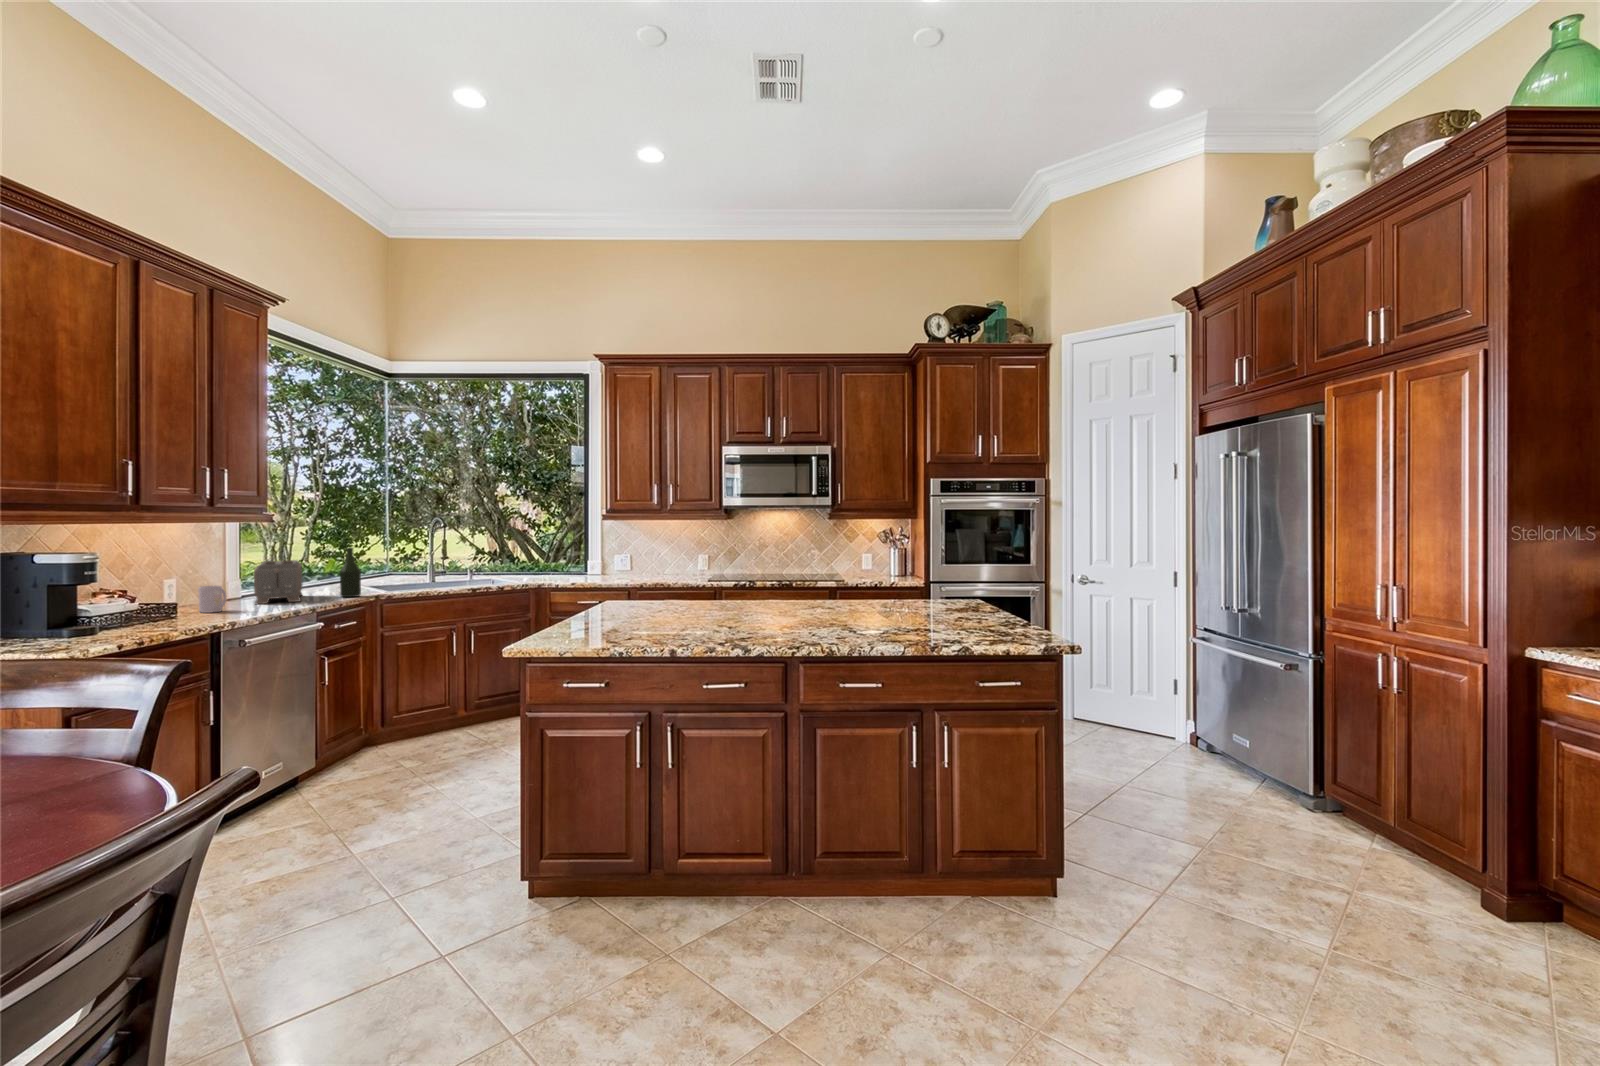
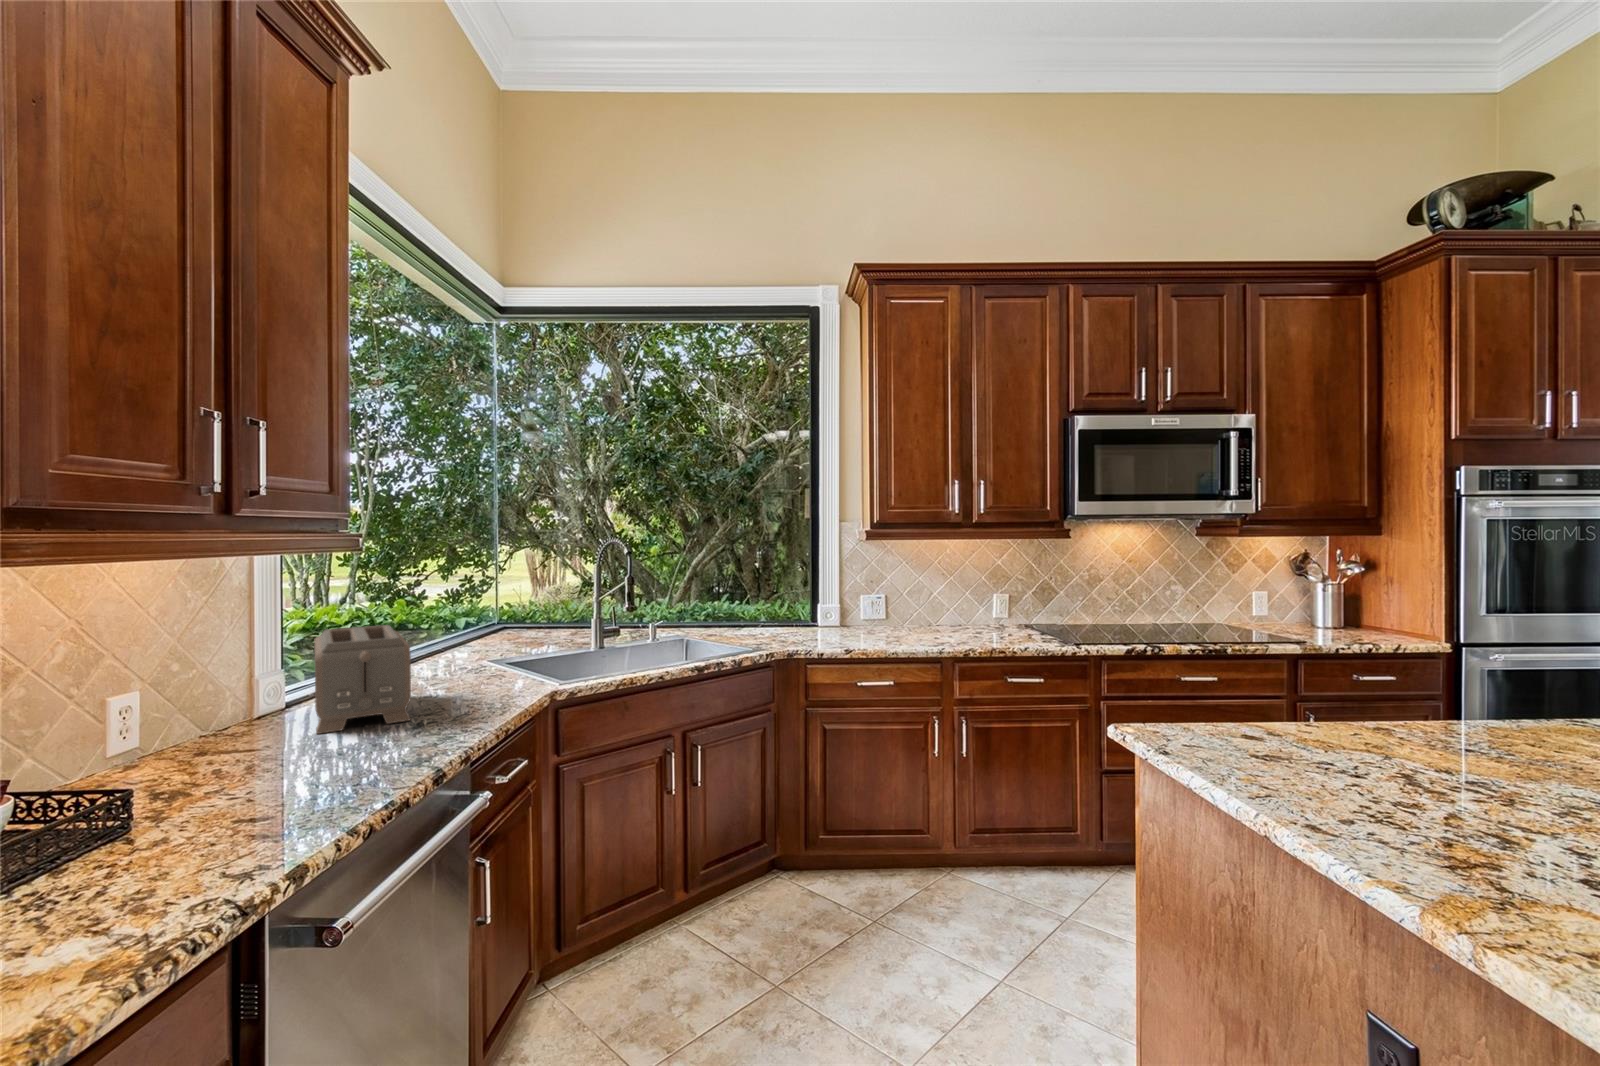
bottle: present [340,547,361,597] -> none [477,598,514,701]
mug: present [198,586,226,613] -> none [193,705,260,780]

